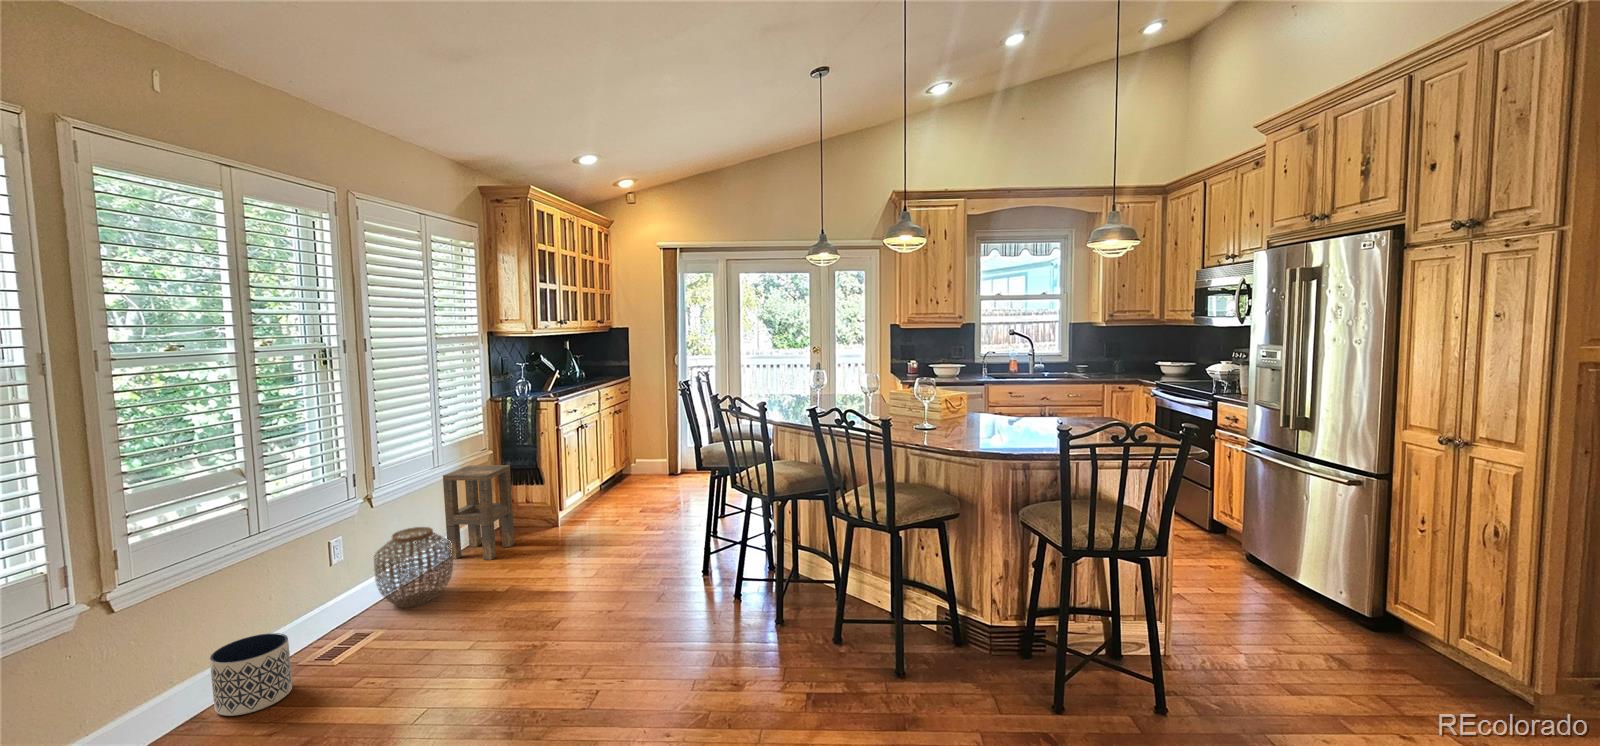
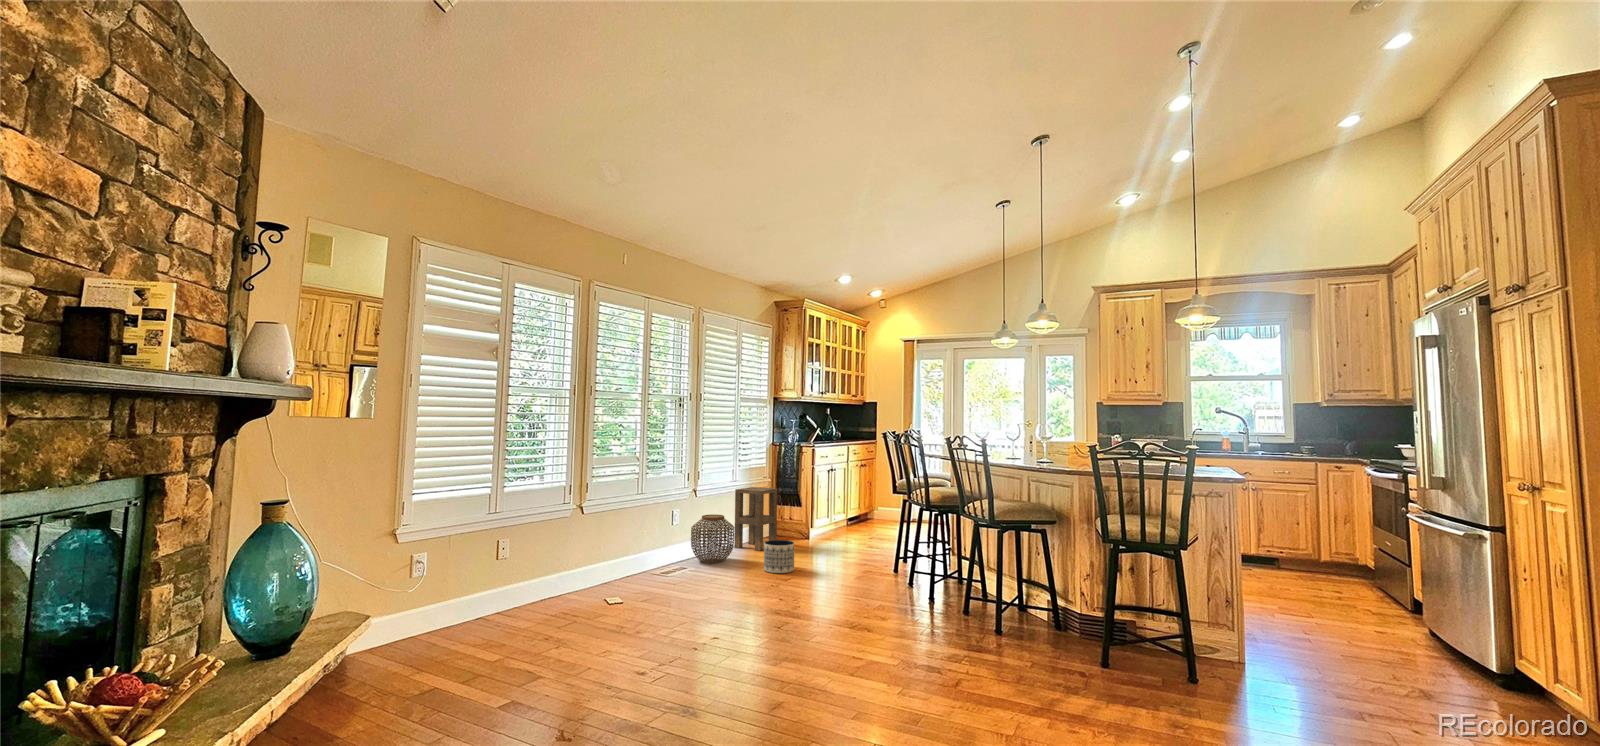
planter: present [210,633,292,716] -> present [764,540,794,573]

